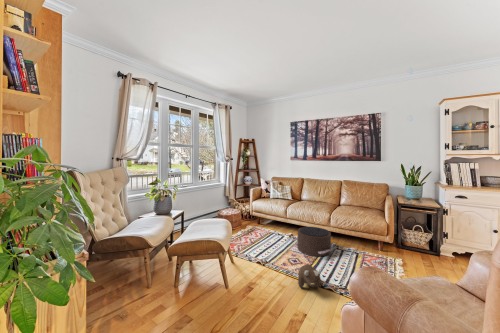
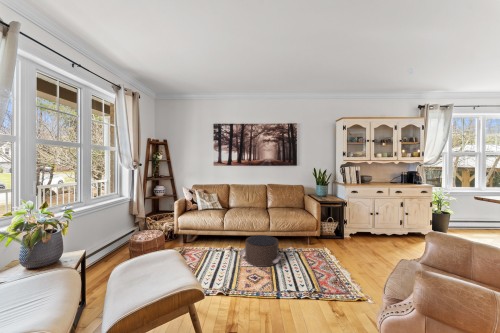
plush toy: present [298,264,321,288] -> none [274,279,302,307]

